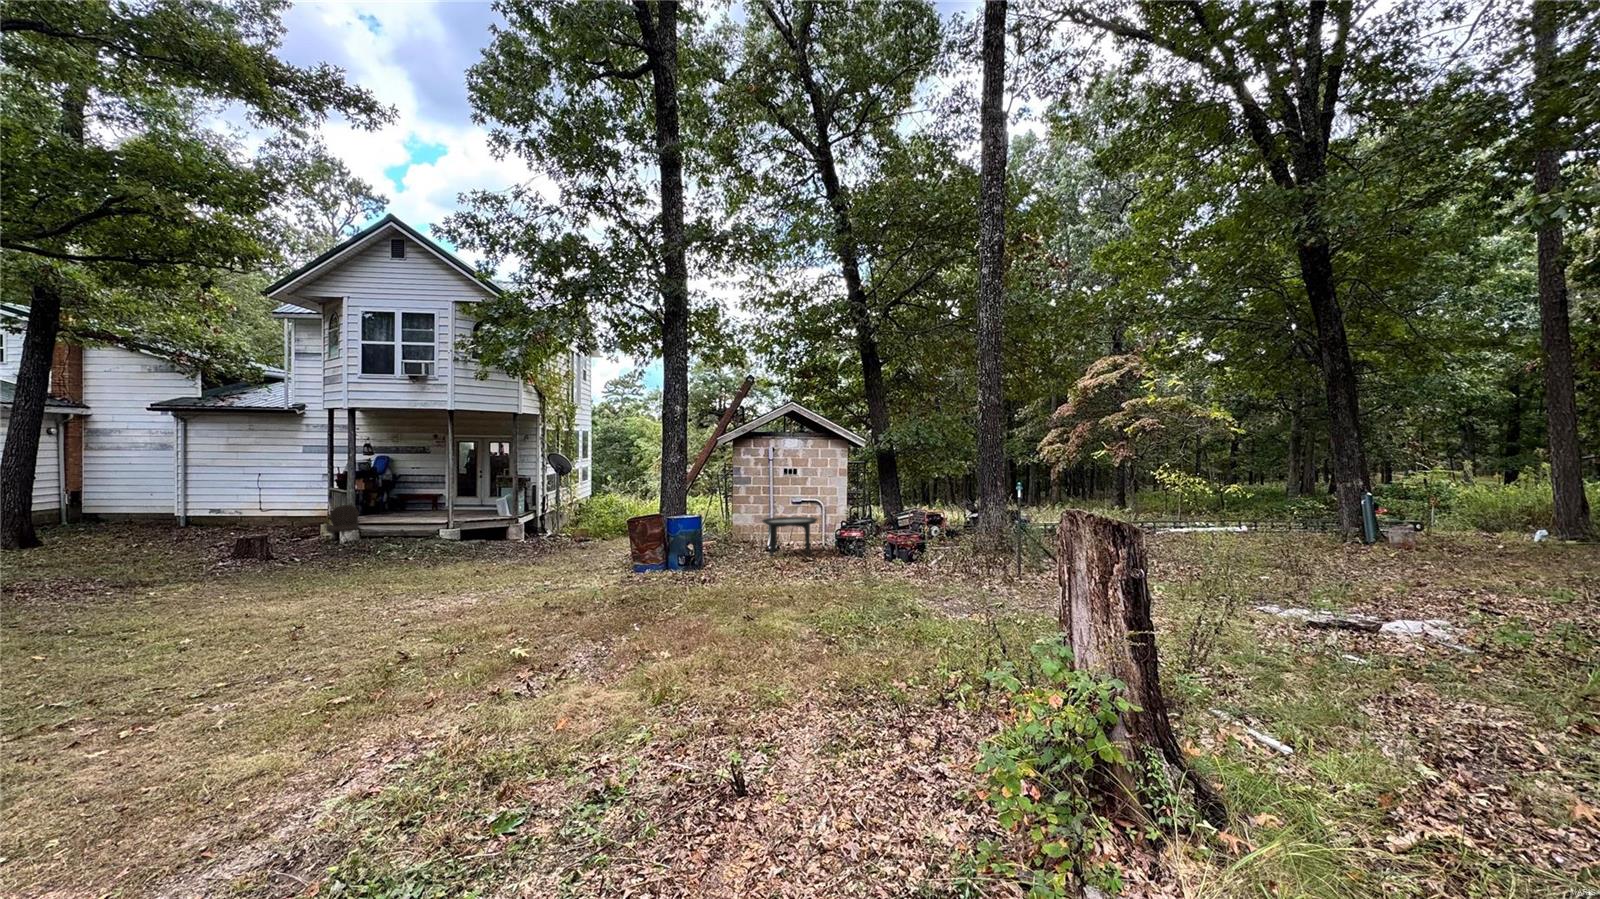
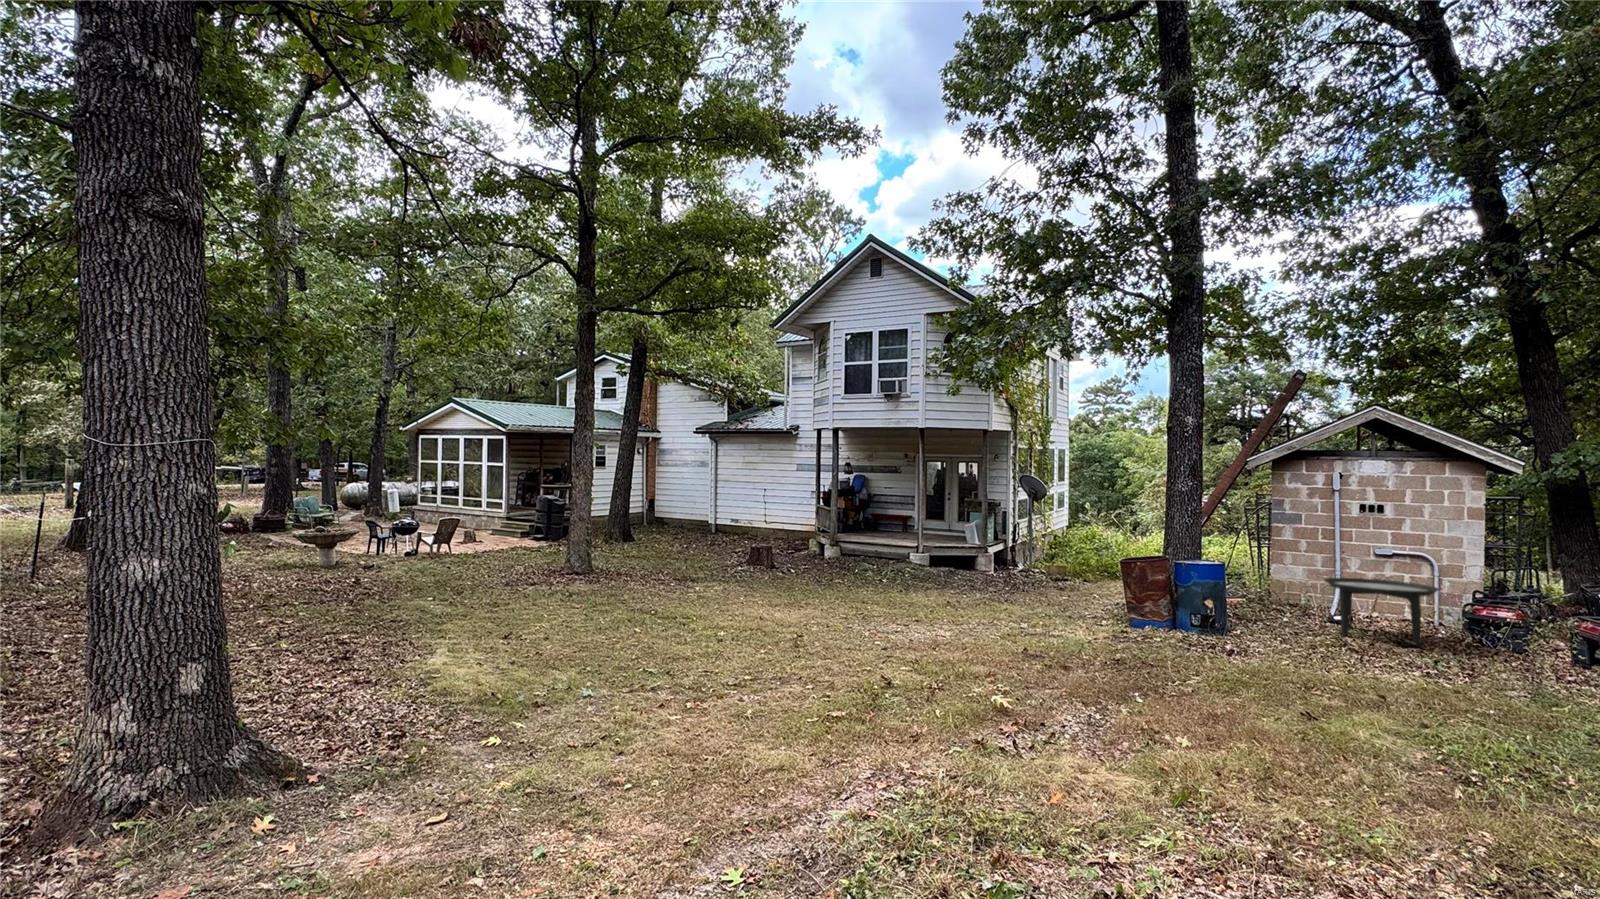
chair: present [326,505,359,553] -> none [819,516,845,562]

